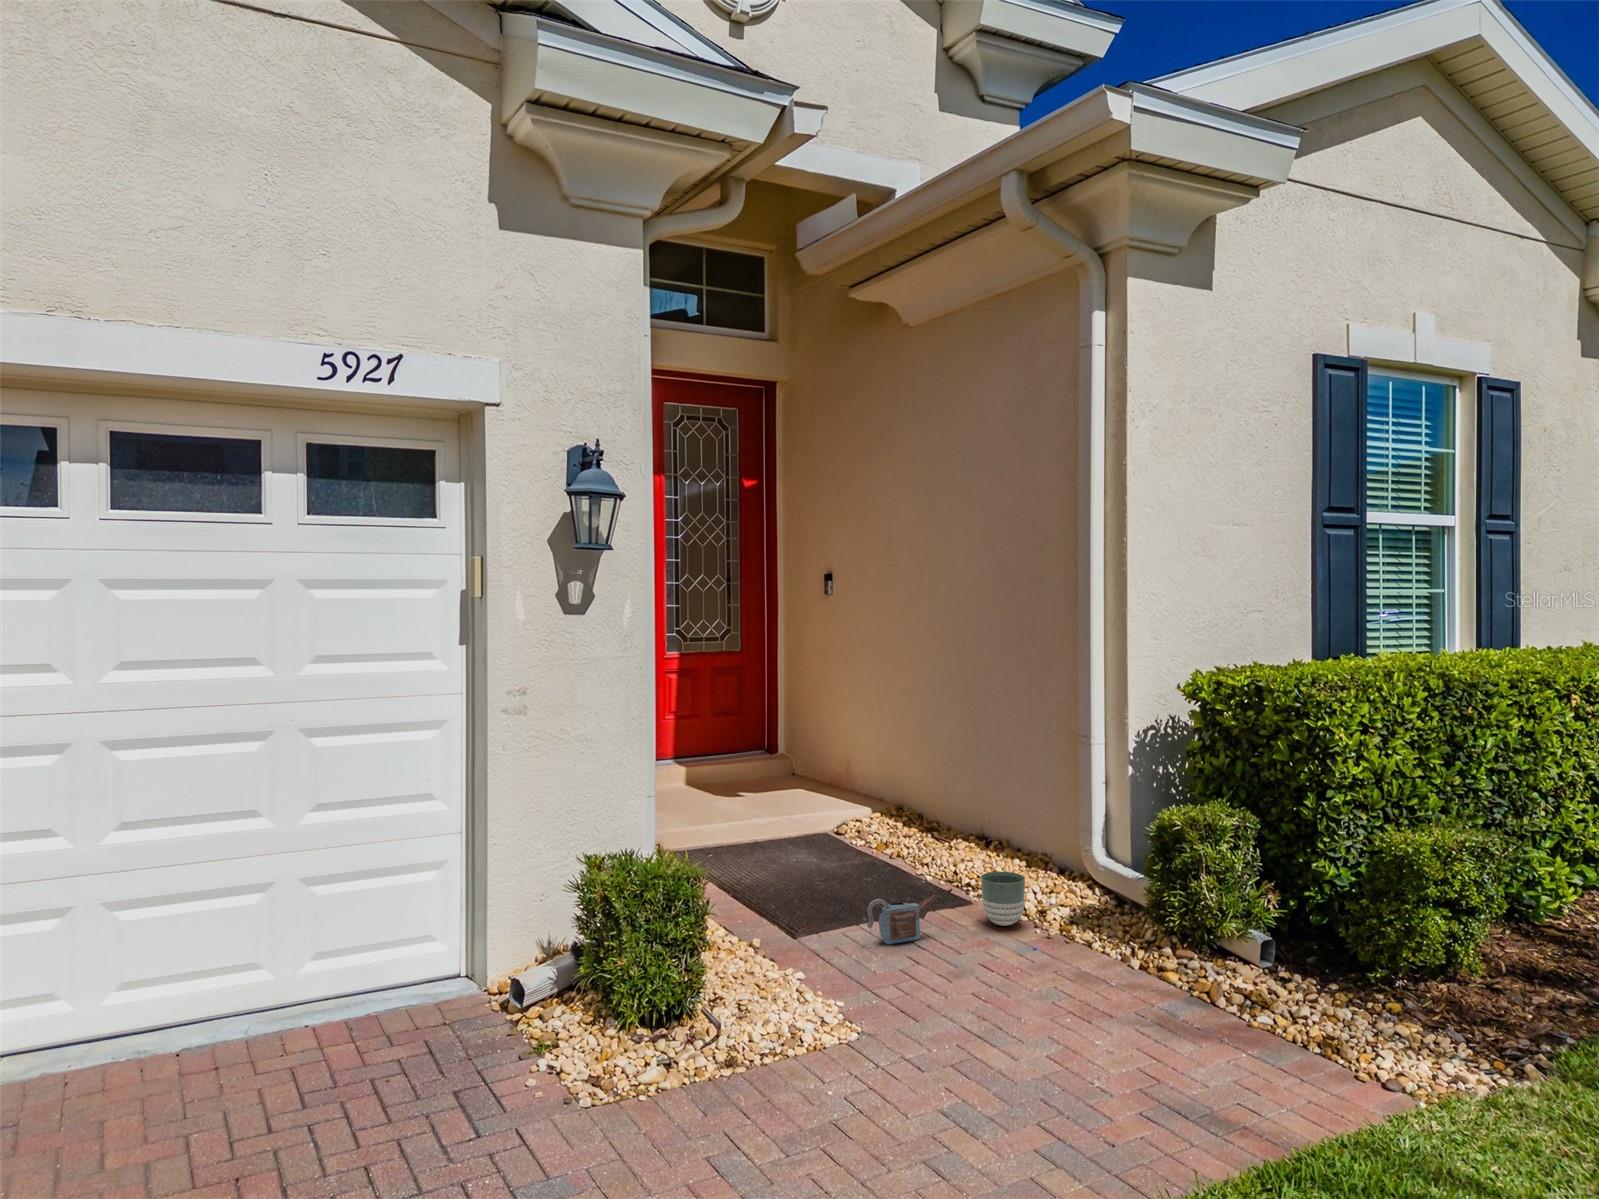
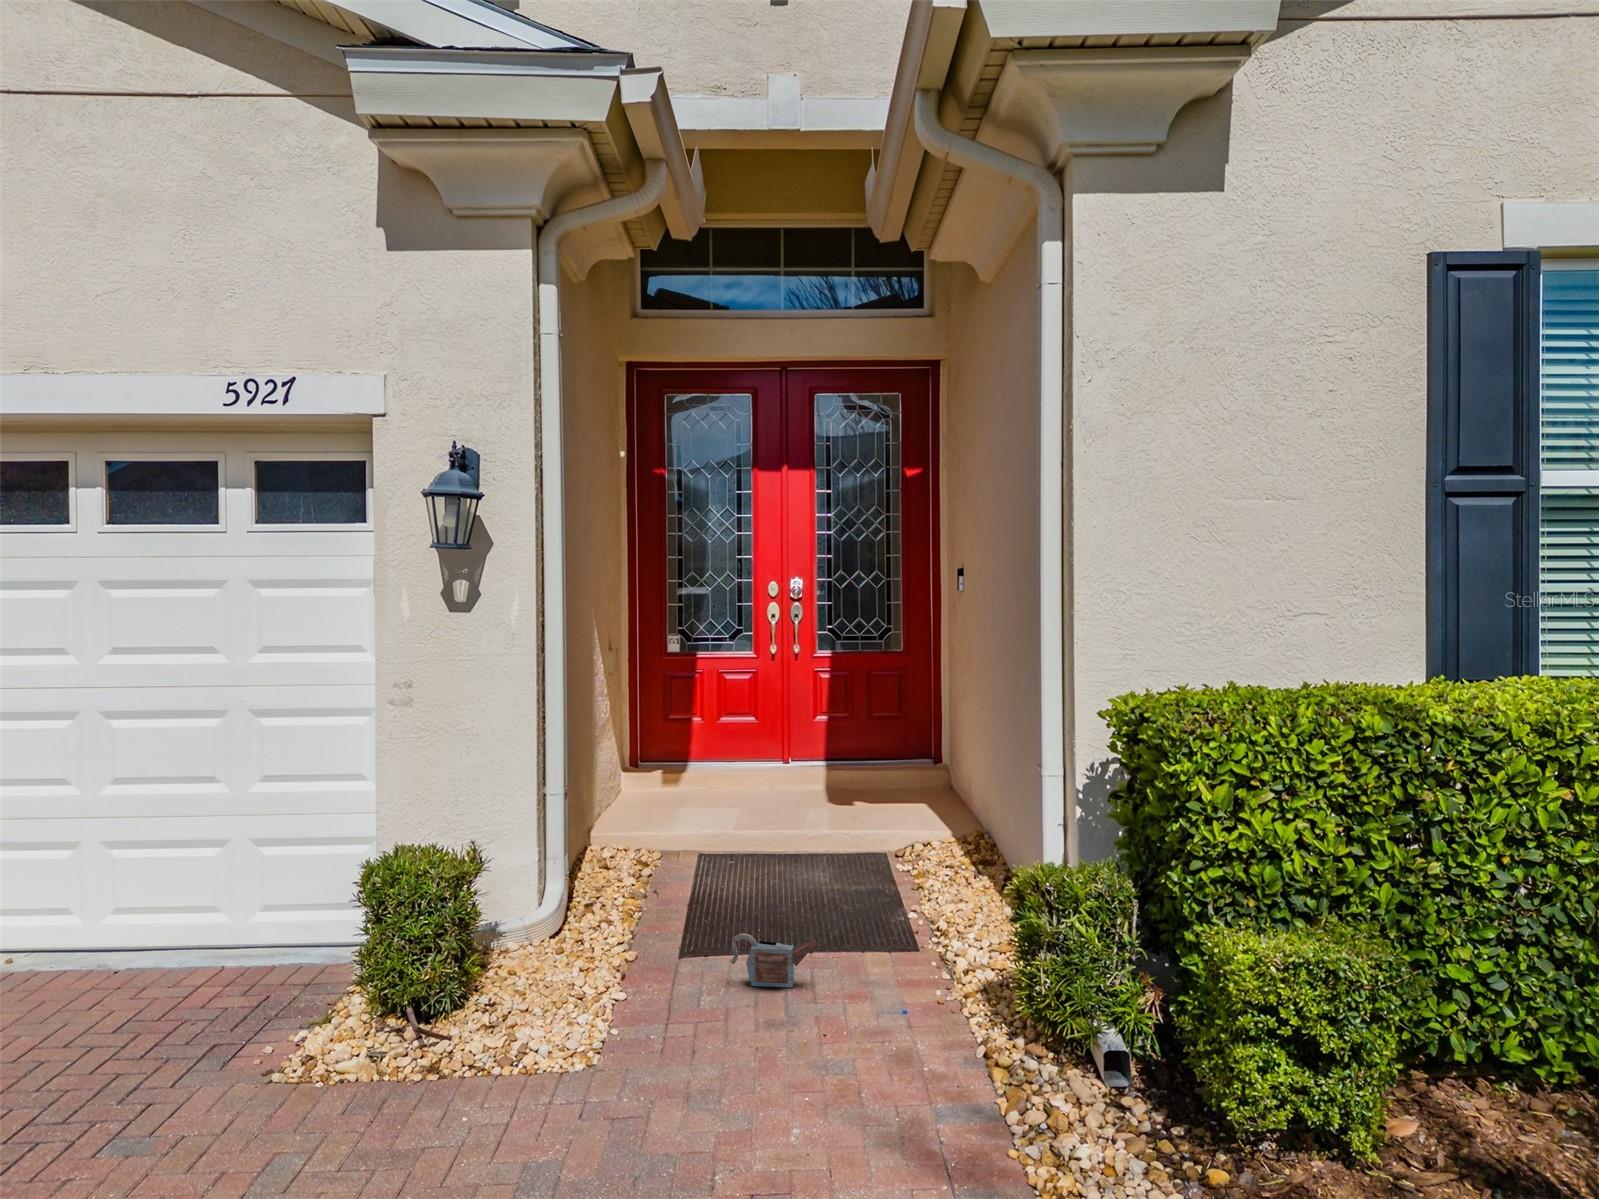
planter: present [981,872,1025,926] -> none [882,925,934,994]

